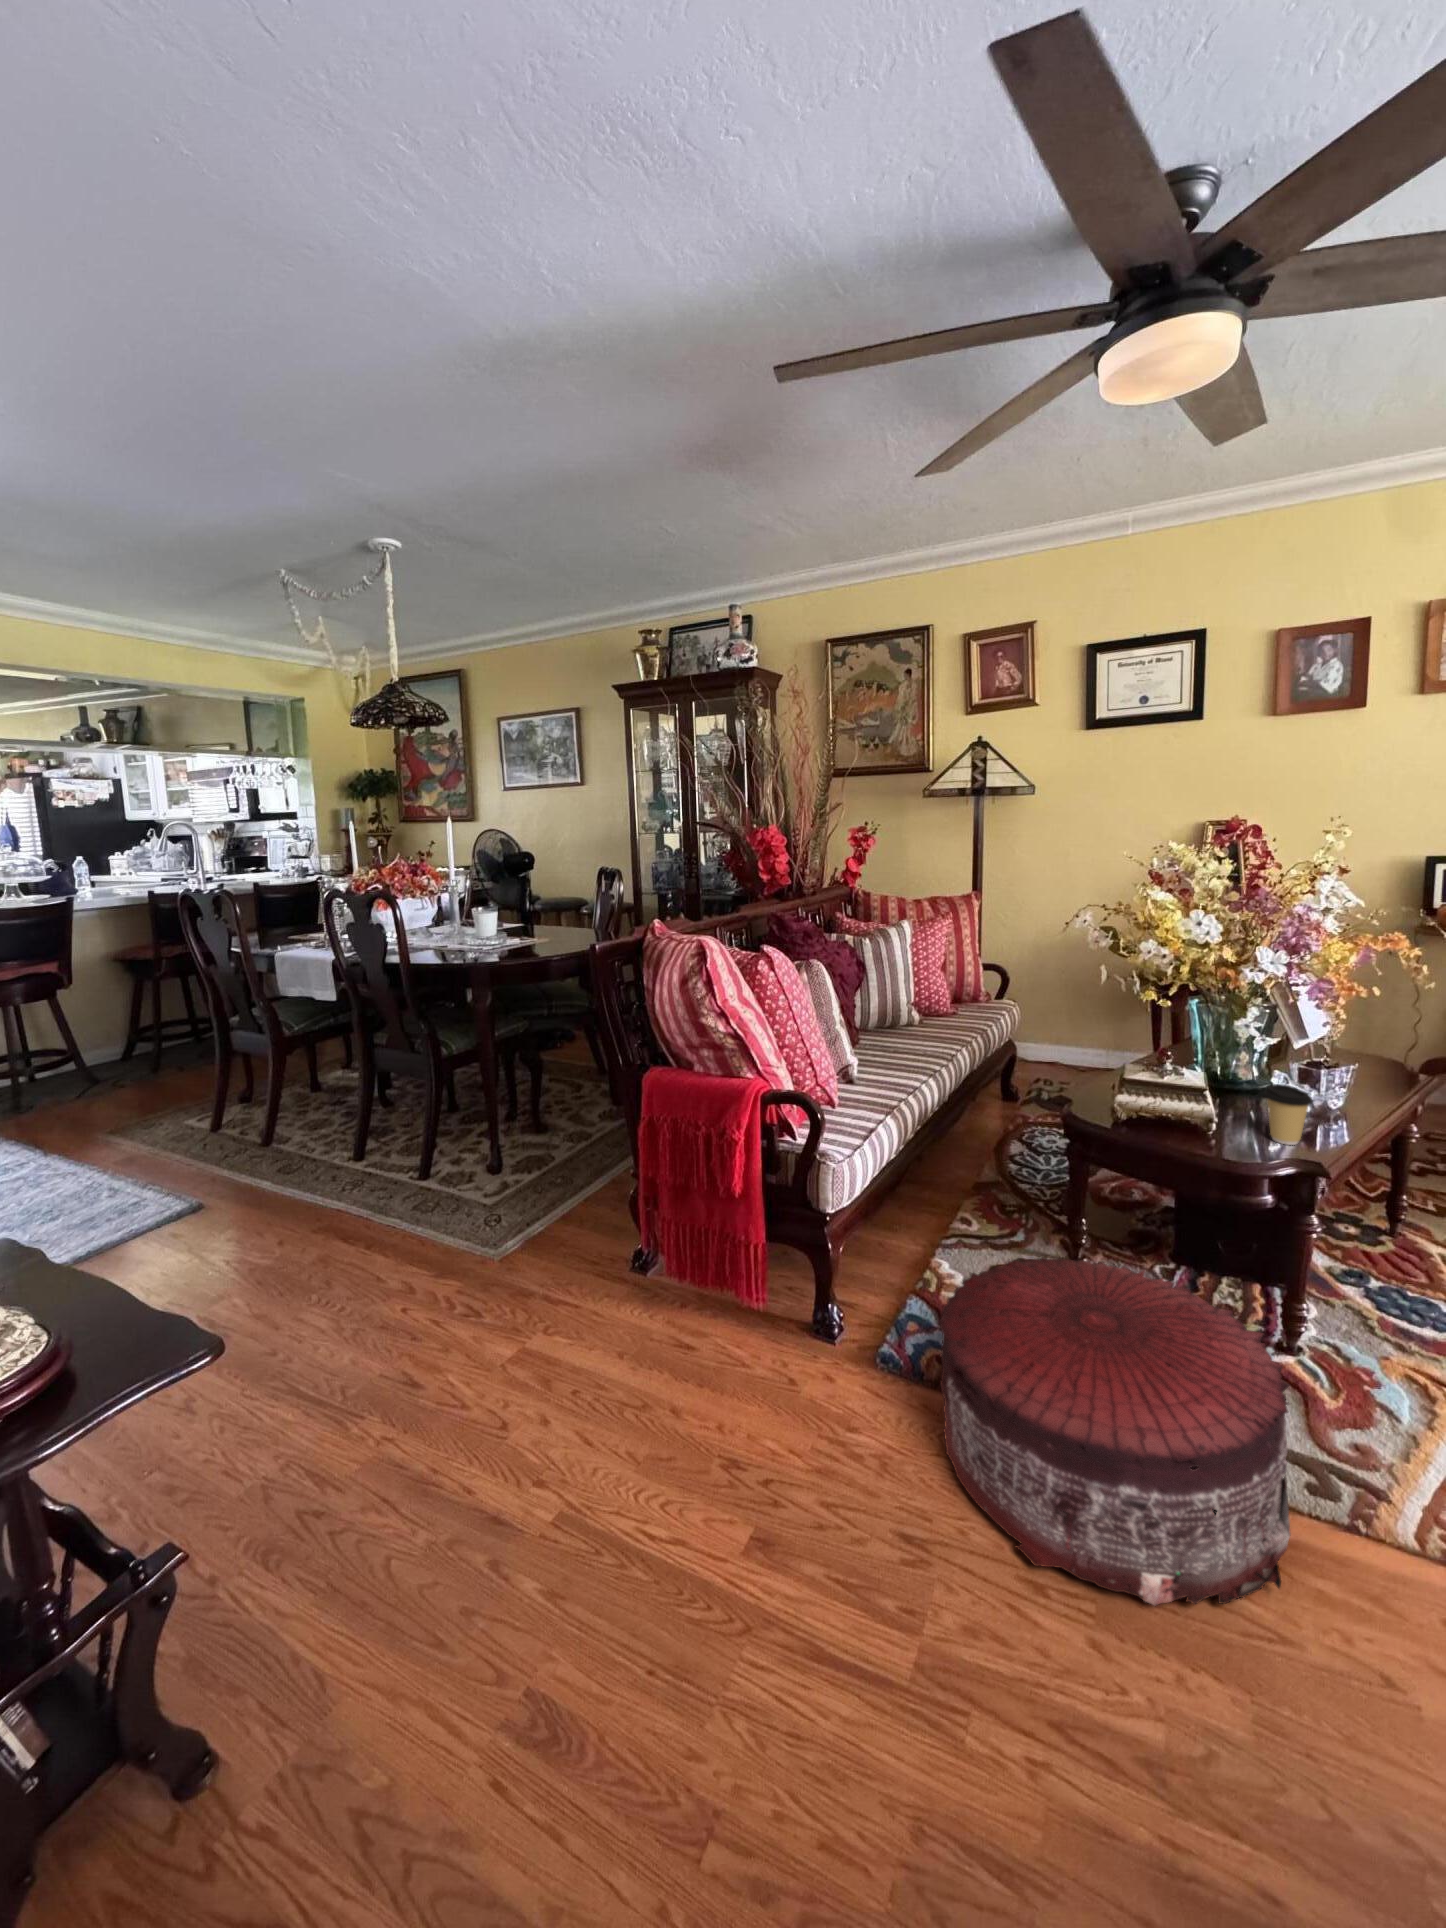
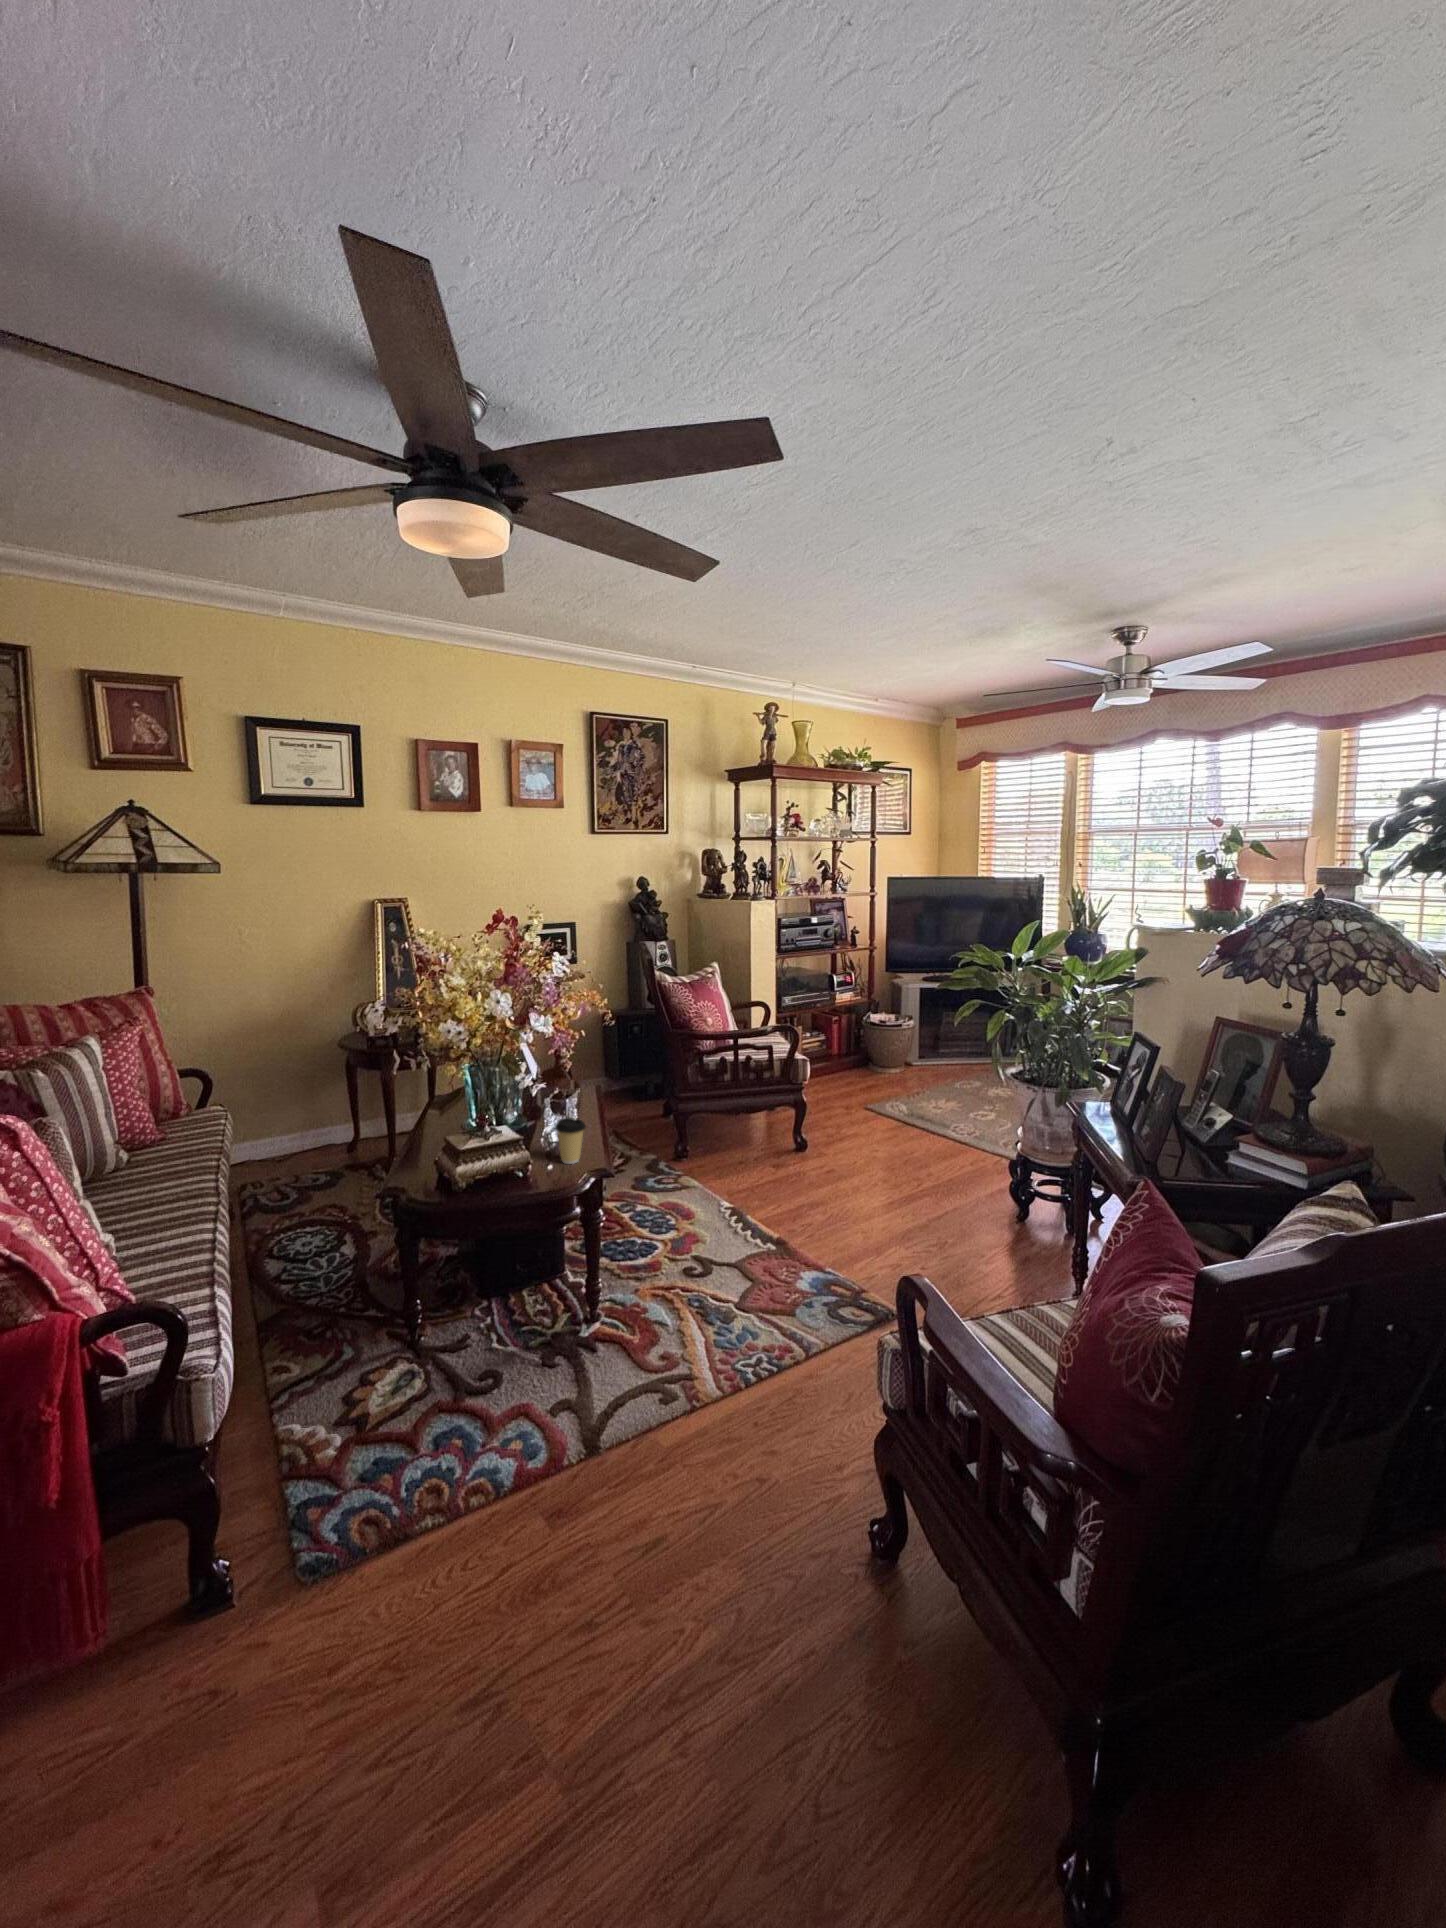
pouf: present [939,1257,1290,1605] -> none [400,1304,699,1616]

